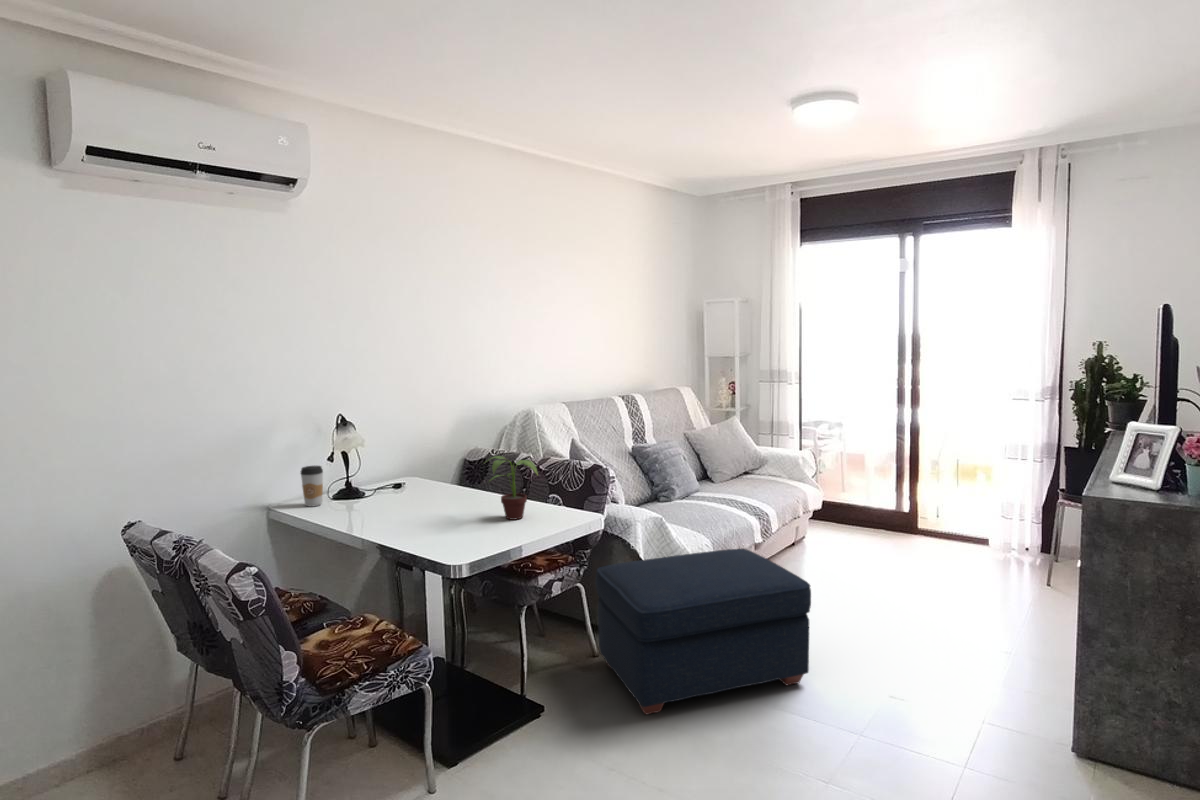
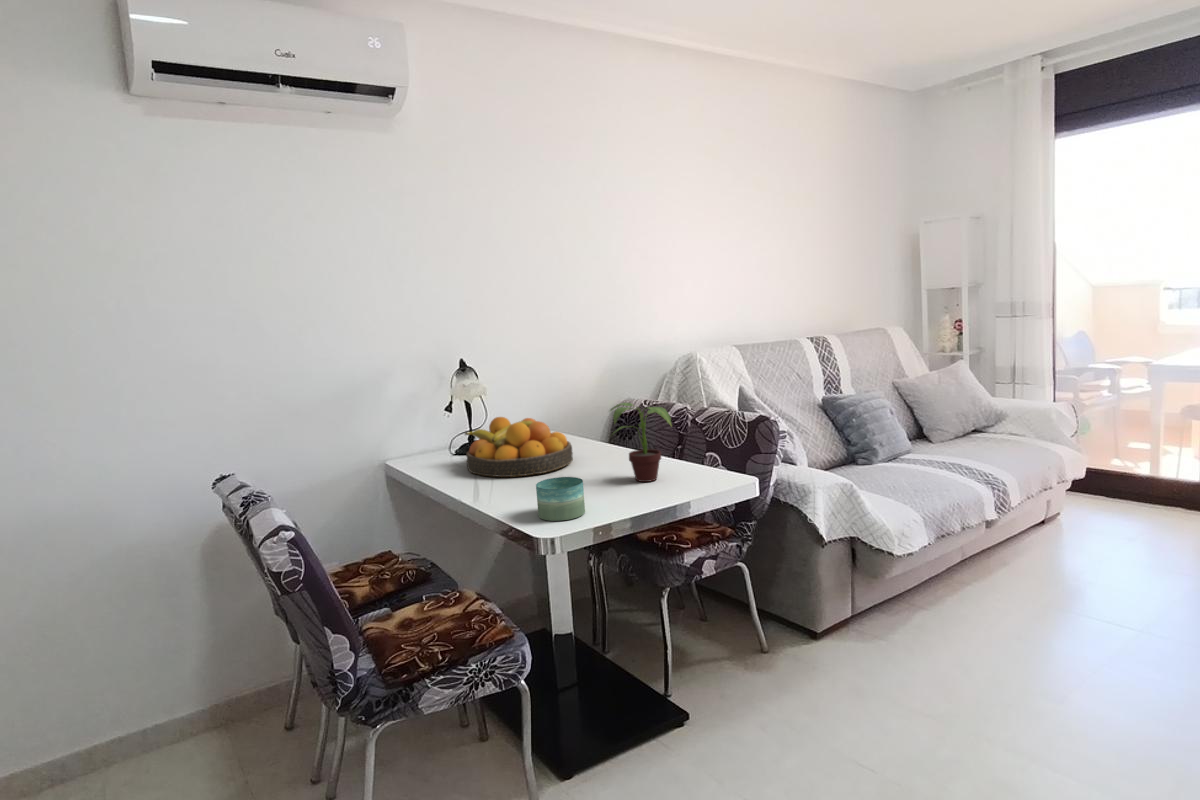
coffee cup: present [301,466,323,507] -> none [416,416,441,461]
fruit bowl: none [350,467,447,519] -> present [465,417,573,477]
candle: none [438,517,476,552] -> present [536,477,585,521]
ottoman: present [595,549,811,714] -> none [760,529,1073,743]

